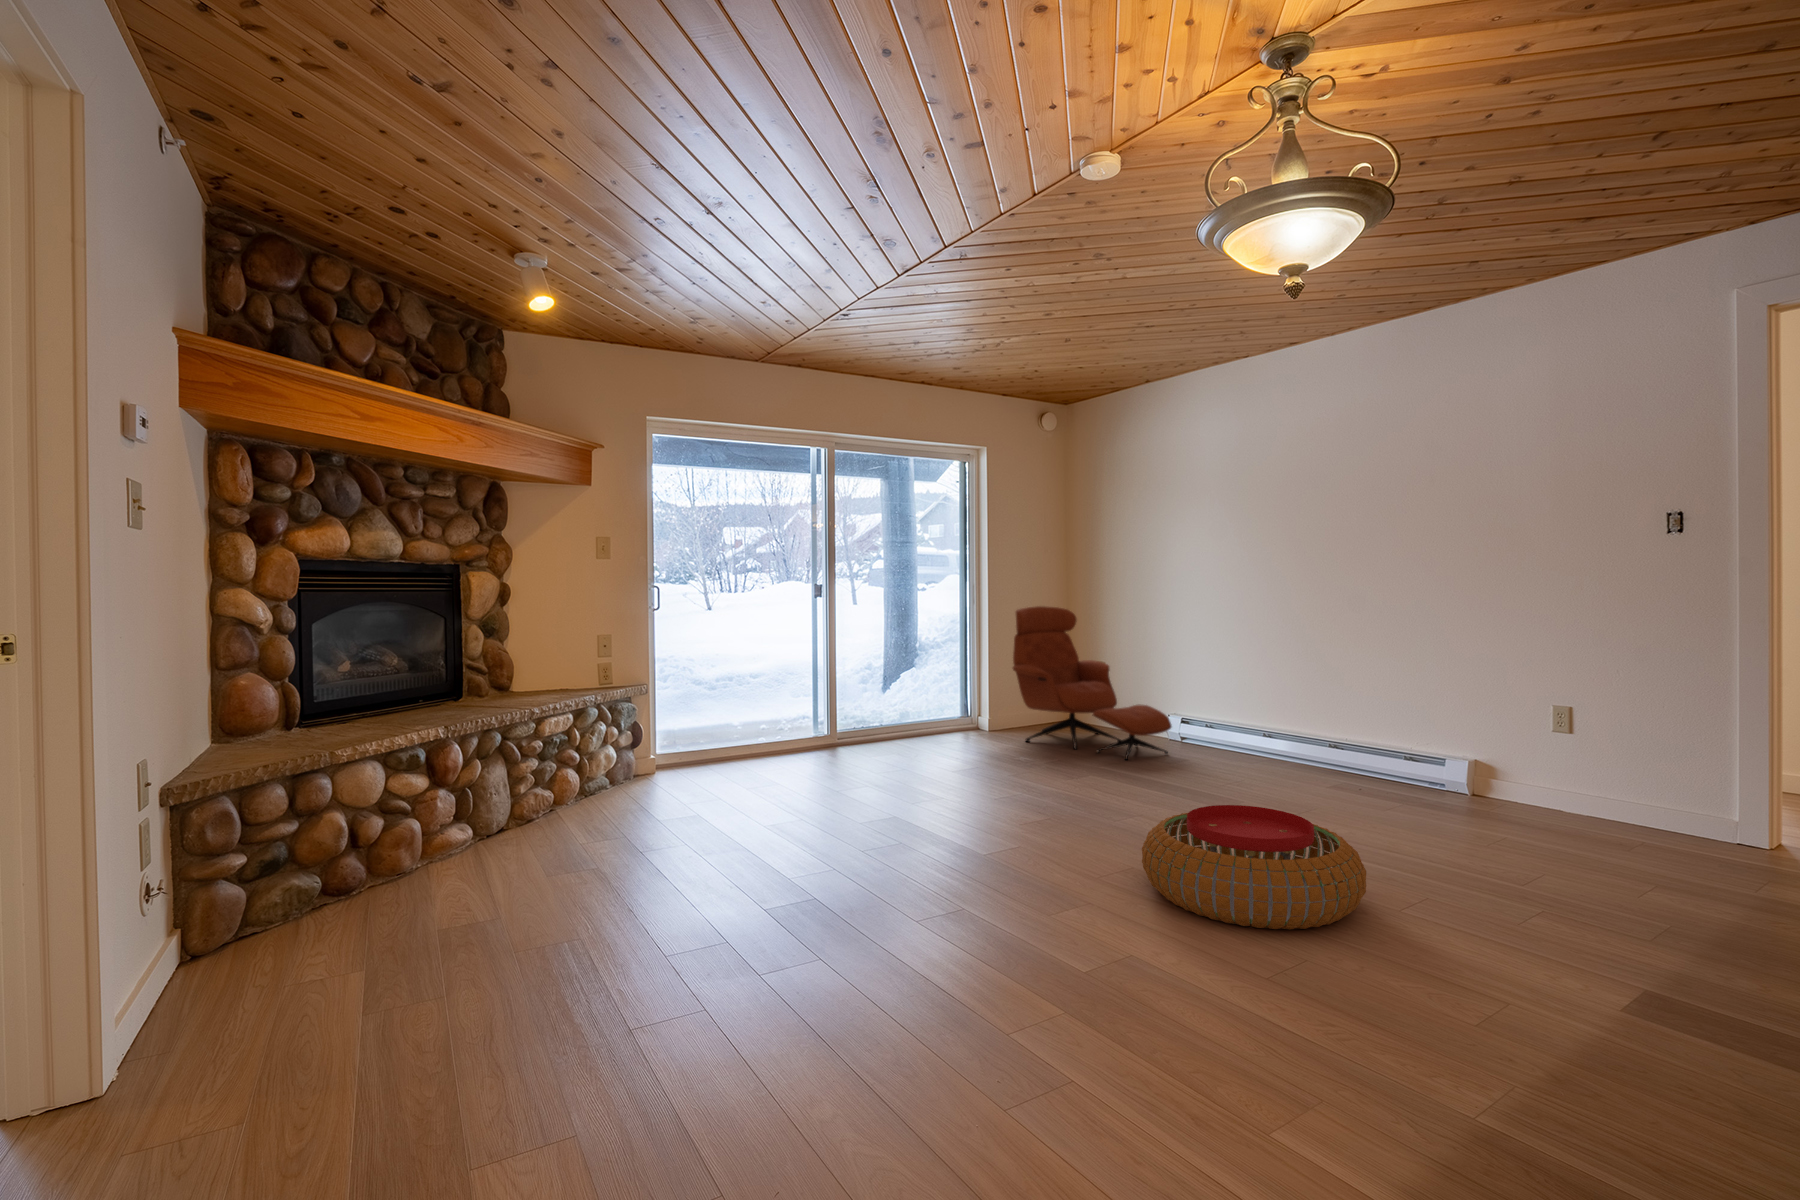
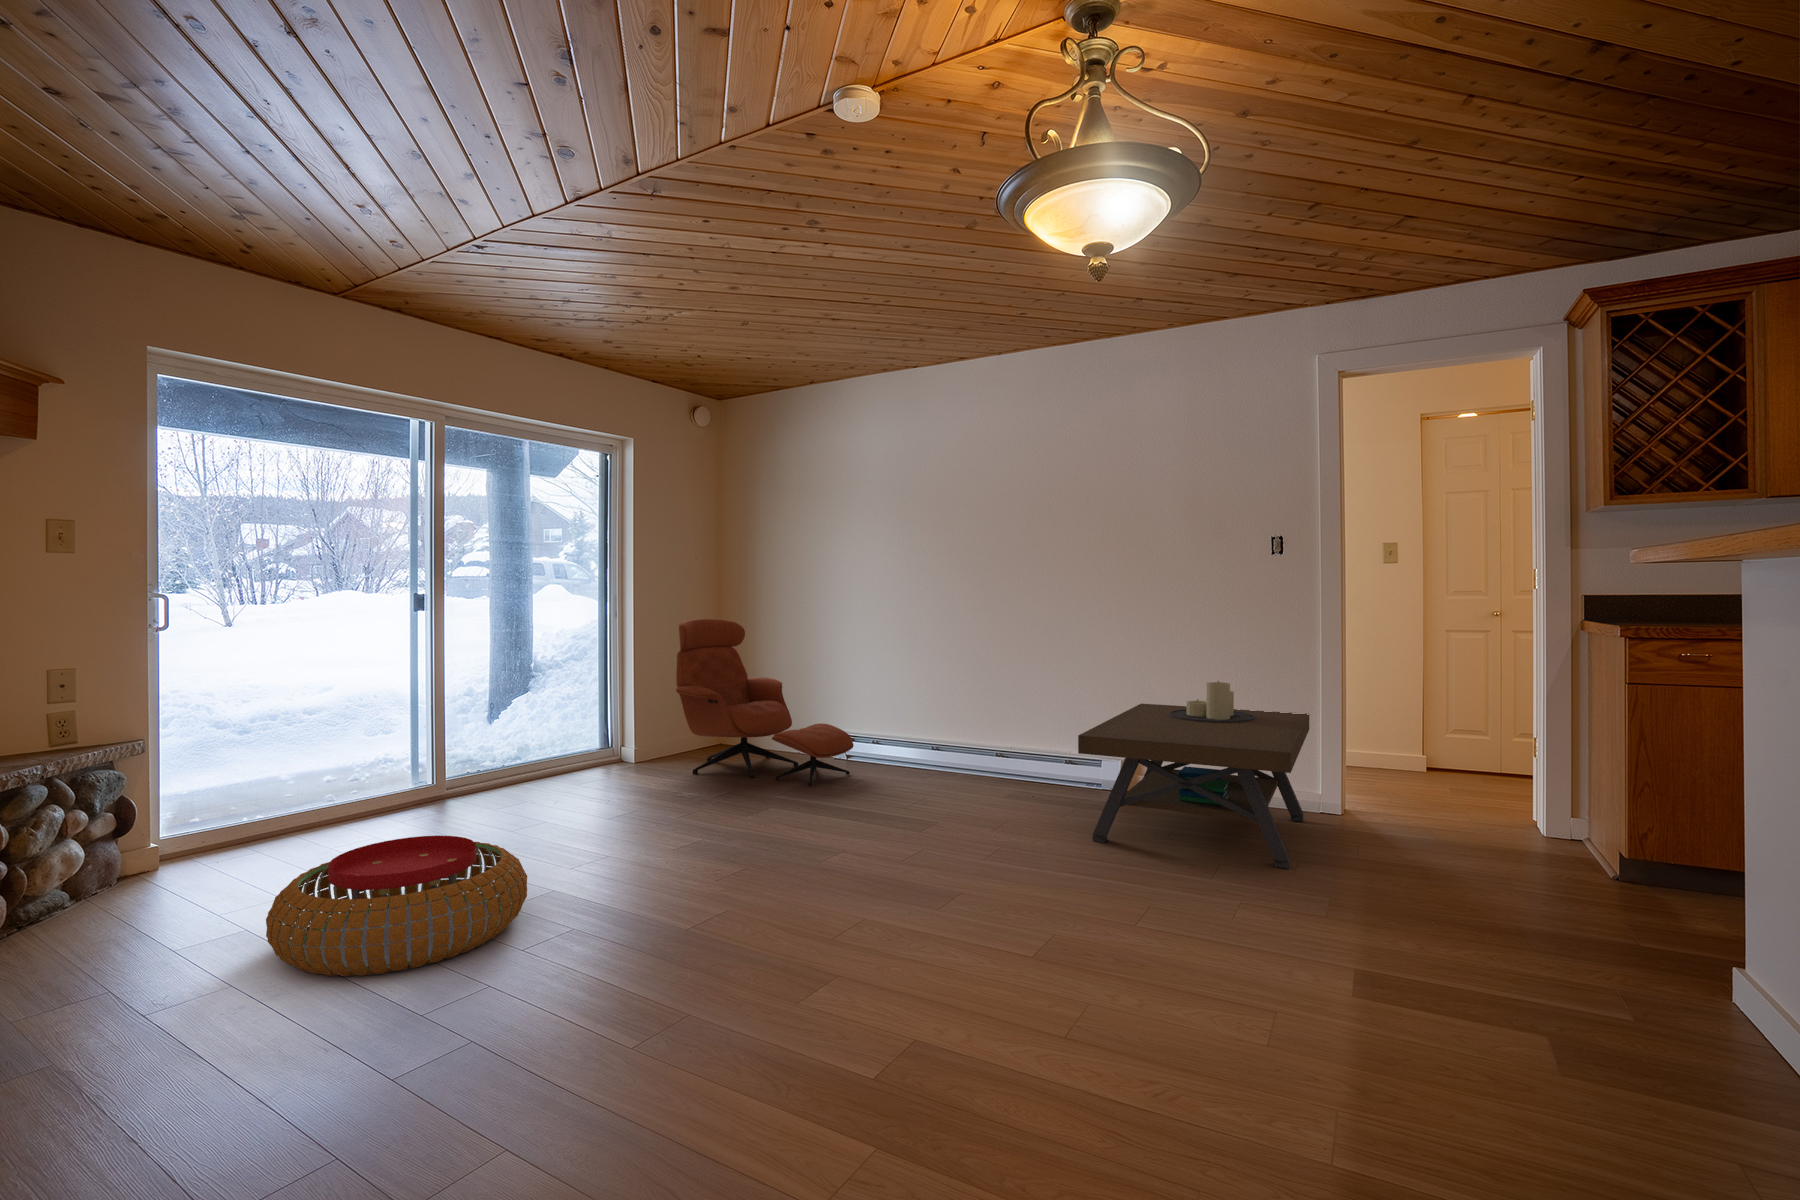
coffee table: none [1378,679,1720,892] -> present [1078,681,1309,869]
pouf: present [1142,805,1366,930] -> present [266,836,527,976]

